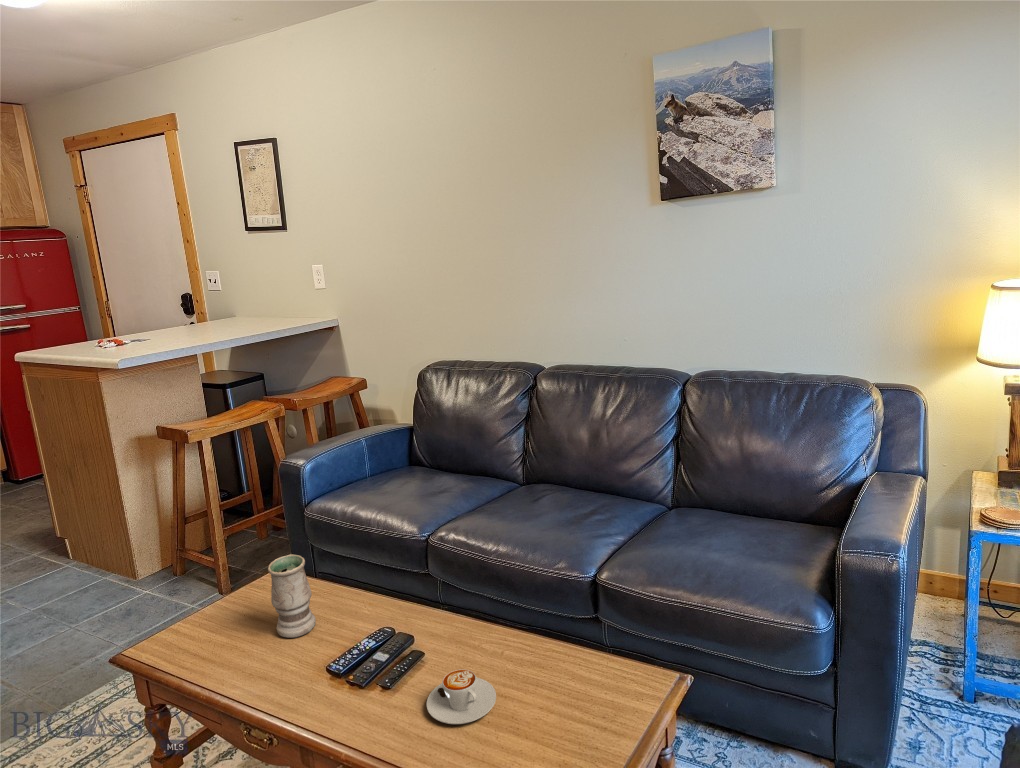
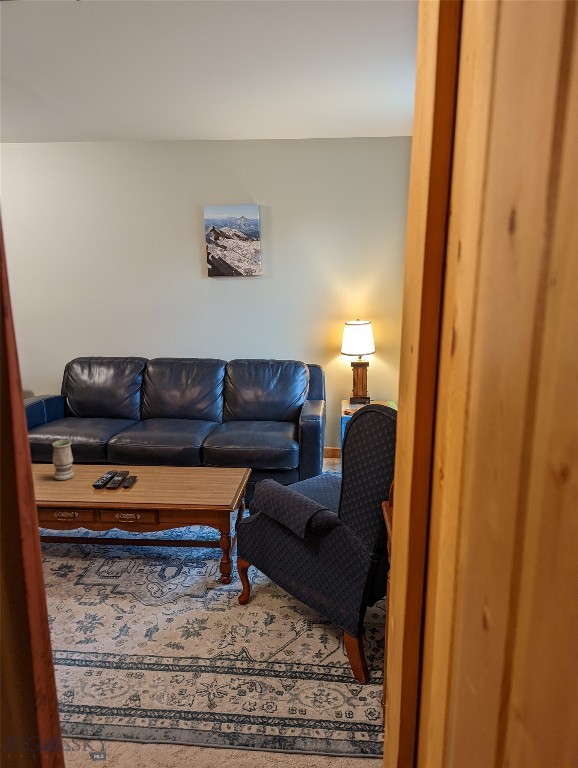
coffee cup: present [427,669,496,724] -> none [154,469,184,487]

